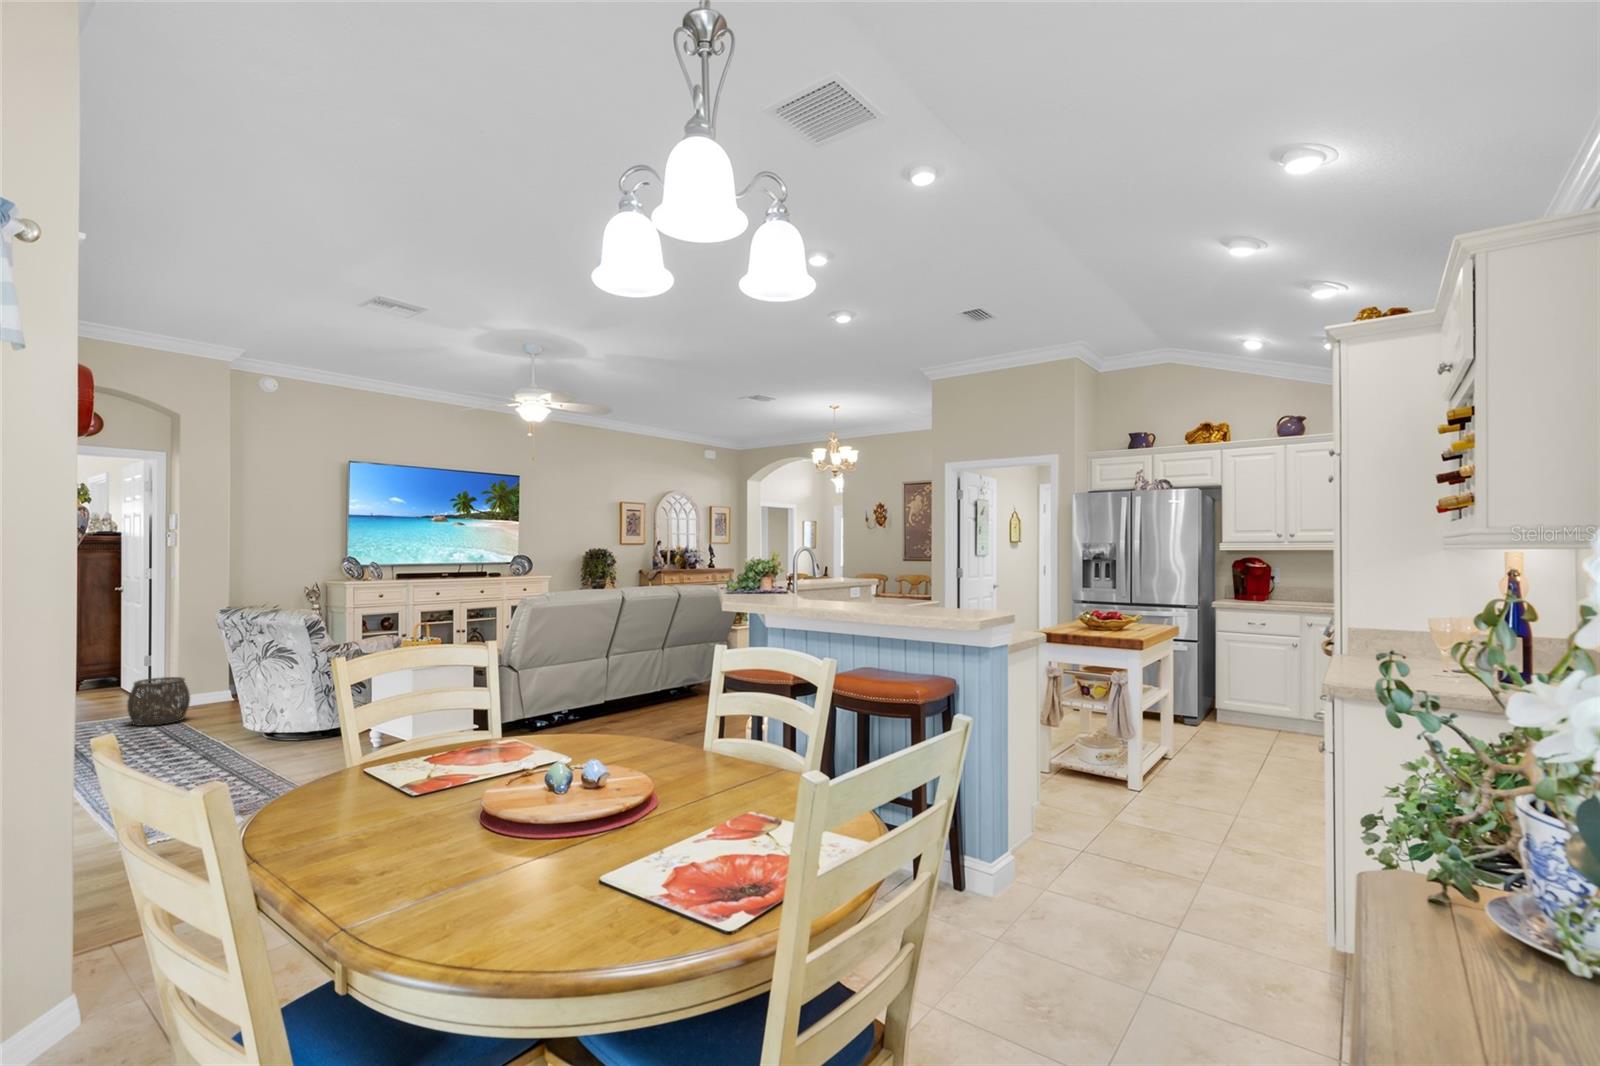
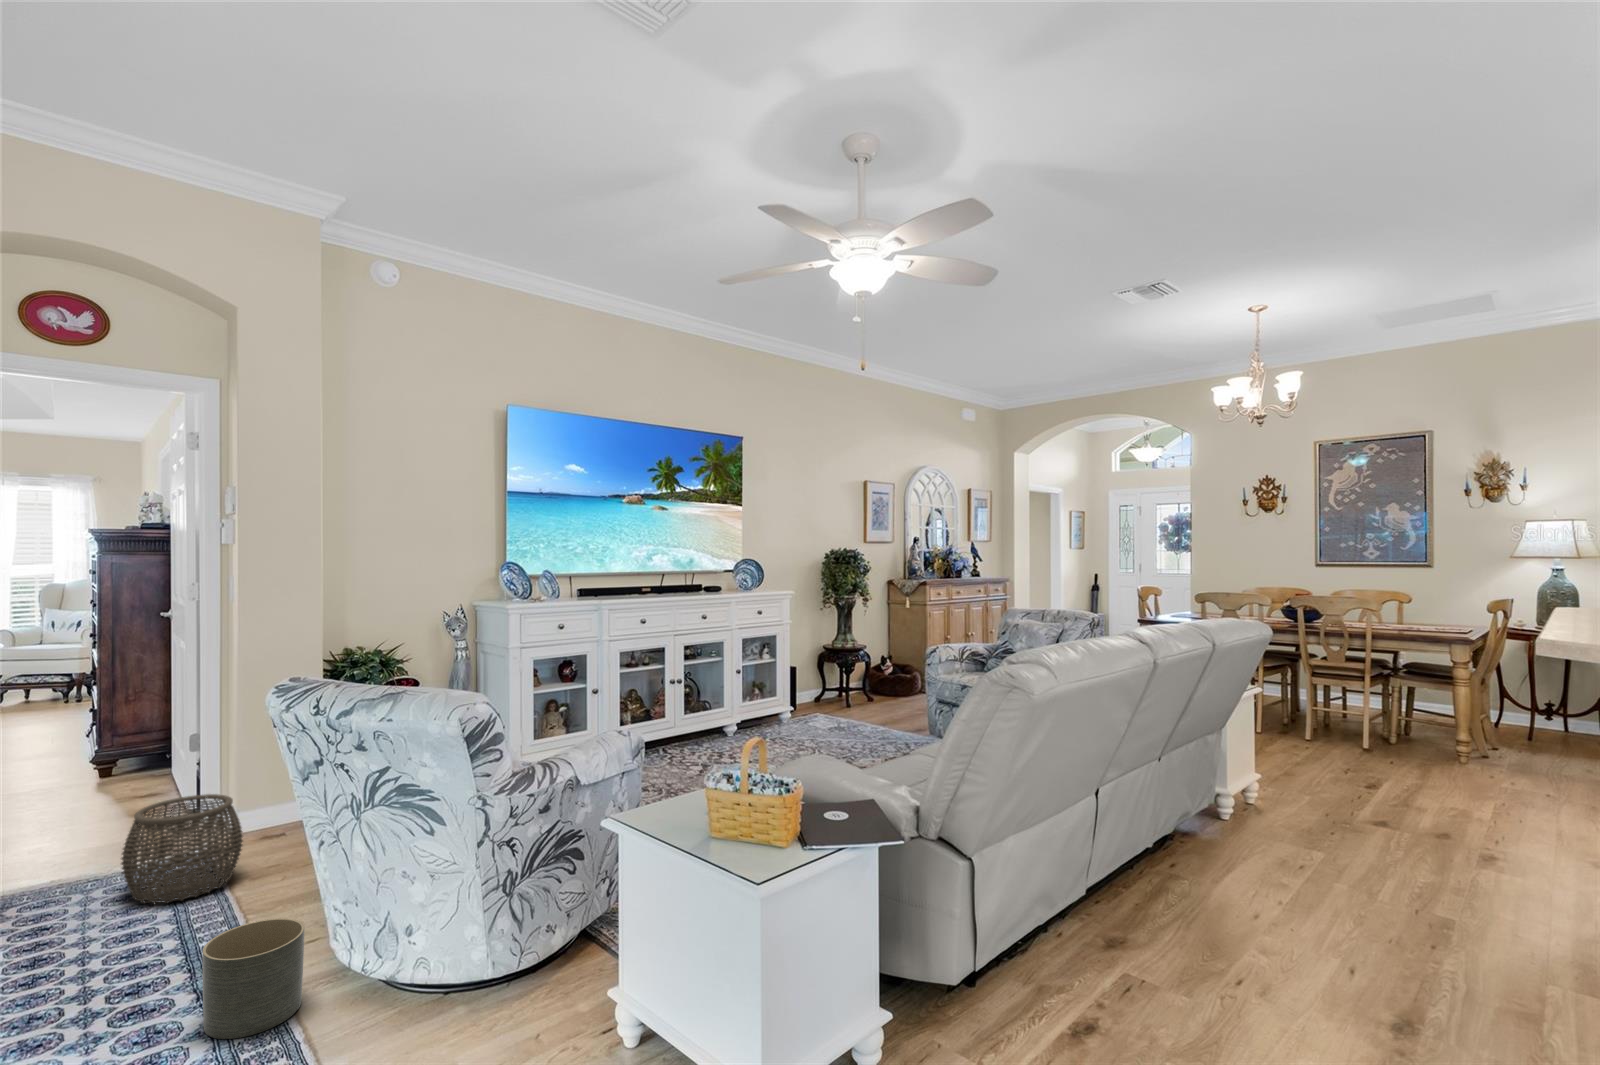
planter: none [189,710,234,750] -> present [202,918,304,1039]

